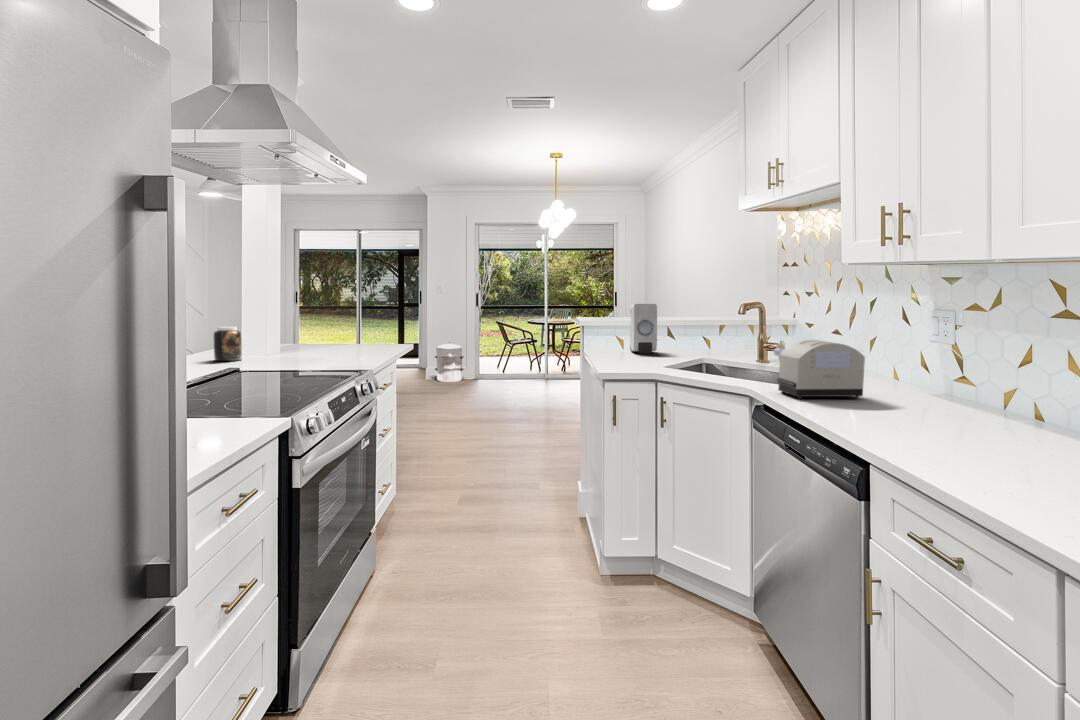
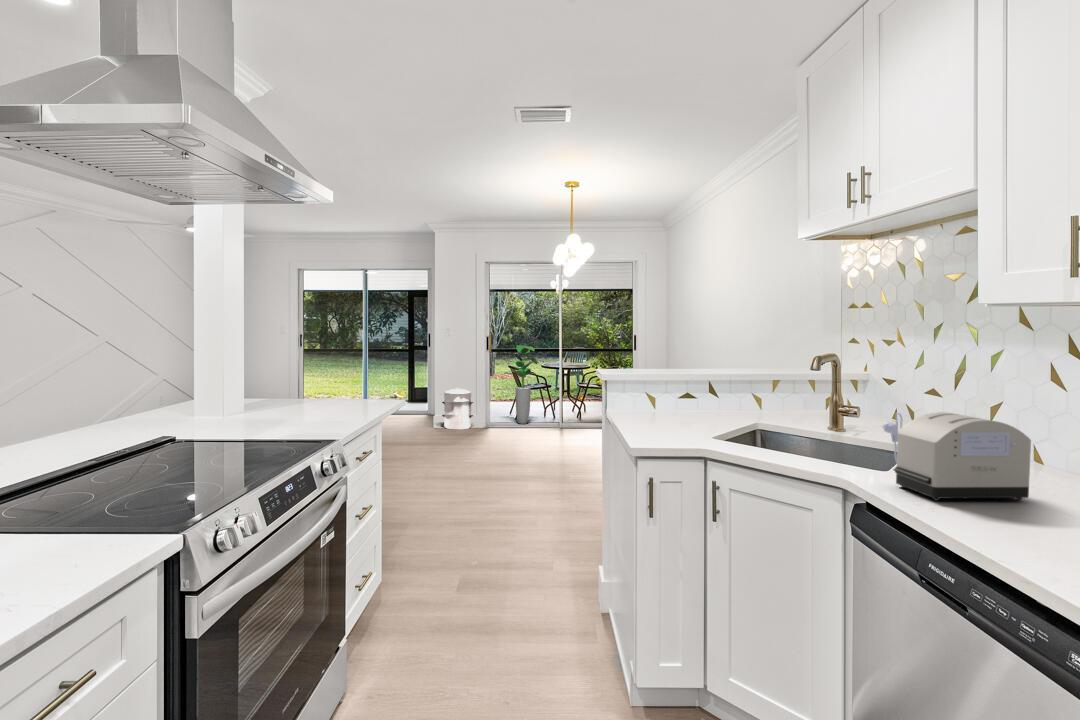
potted plant: none [493,303,525,377] -> present [510,345,538,424]
soap dispenser: present [630,304,657,354] -> none [666,353,700,415]
jar: present [214,327,242,361] -> none [152,380,188,423]

